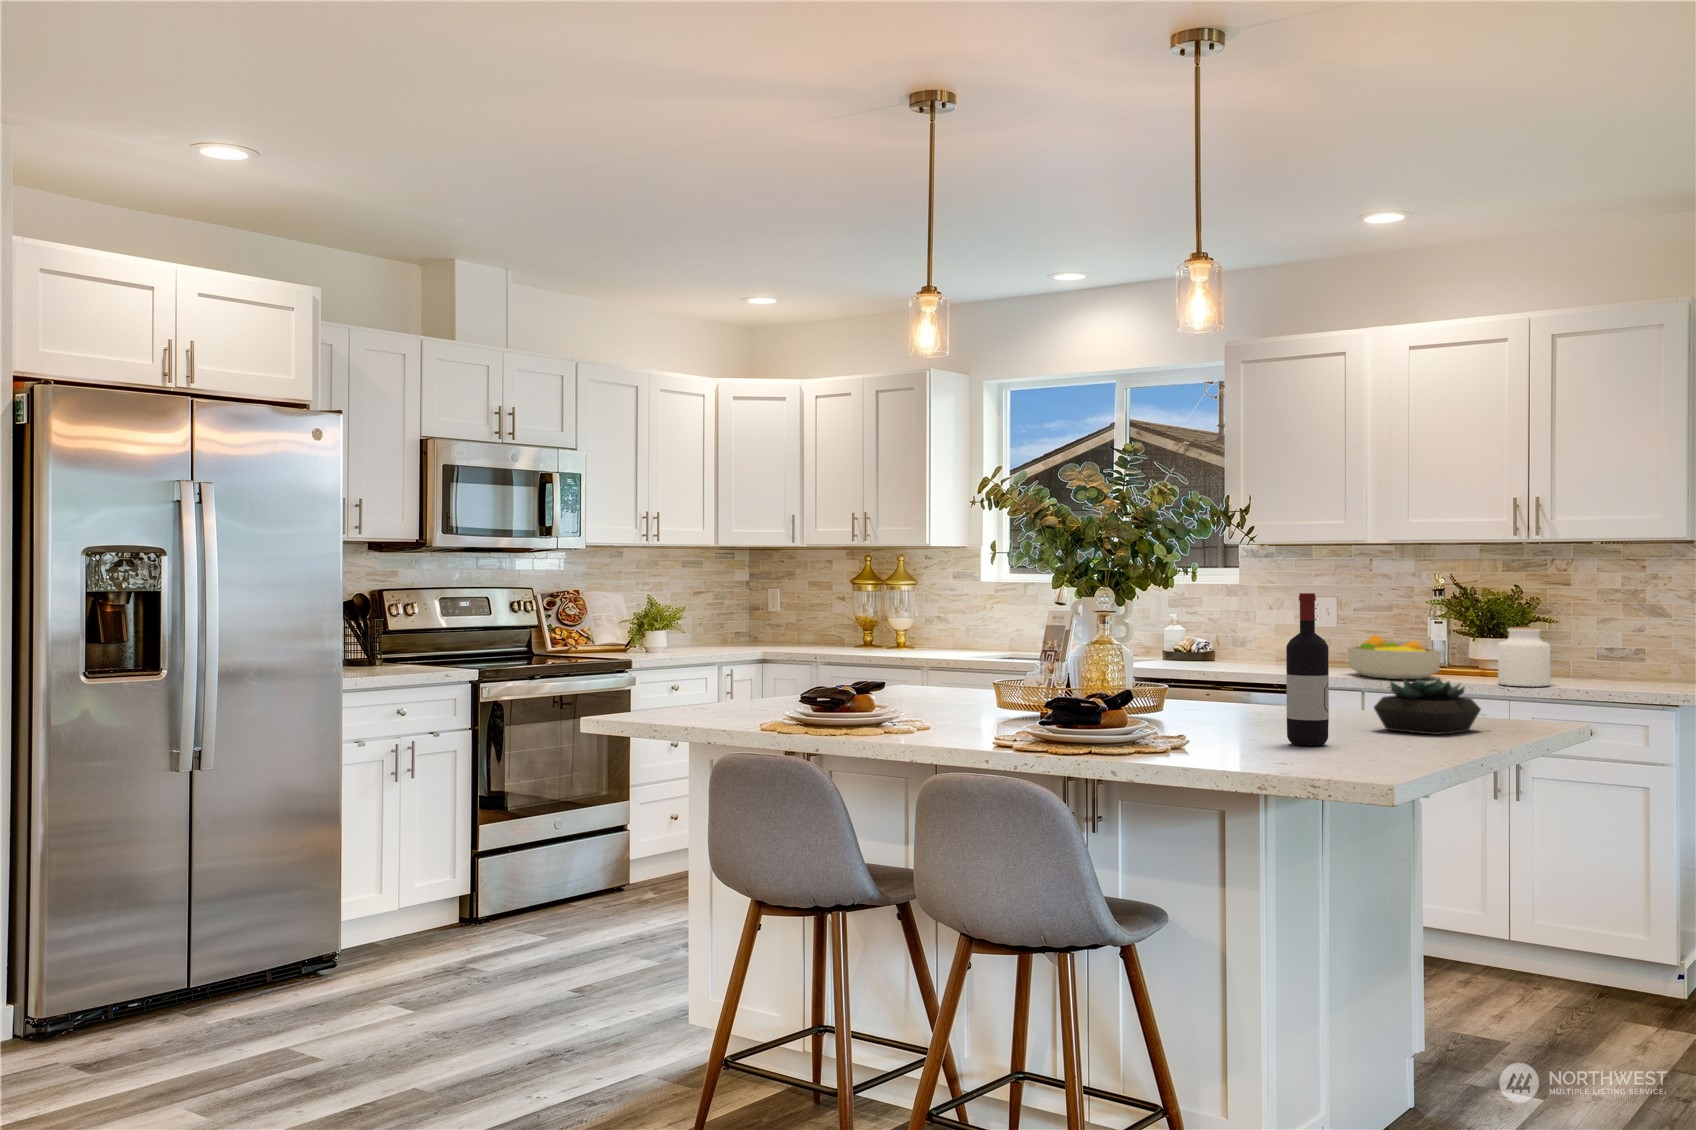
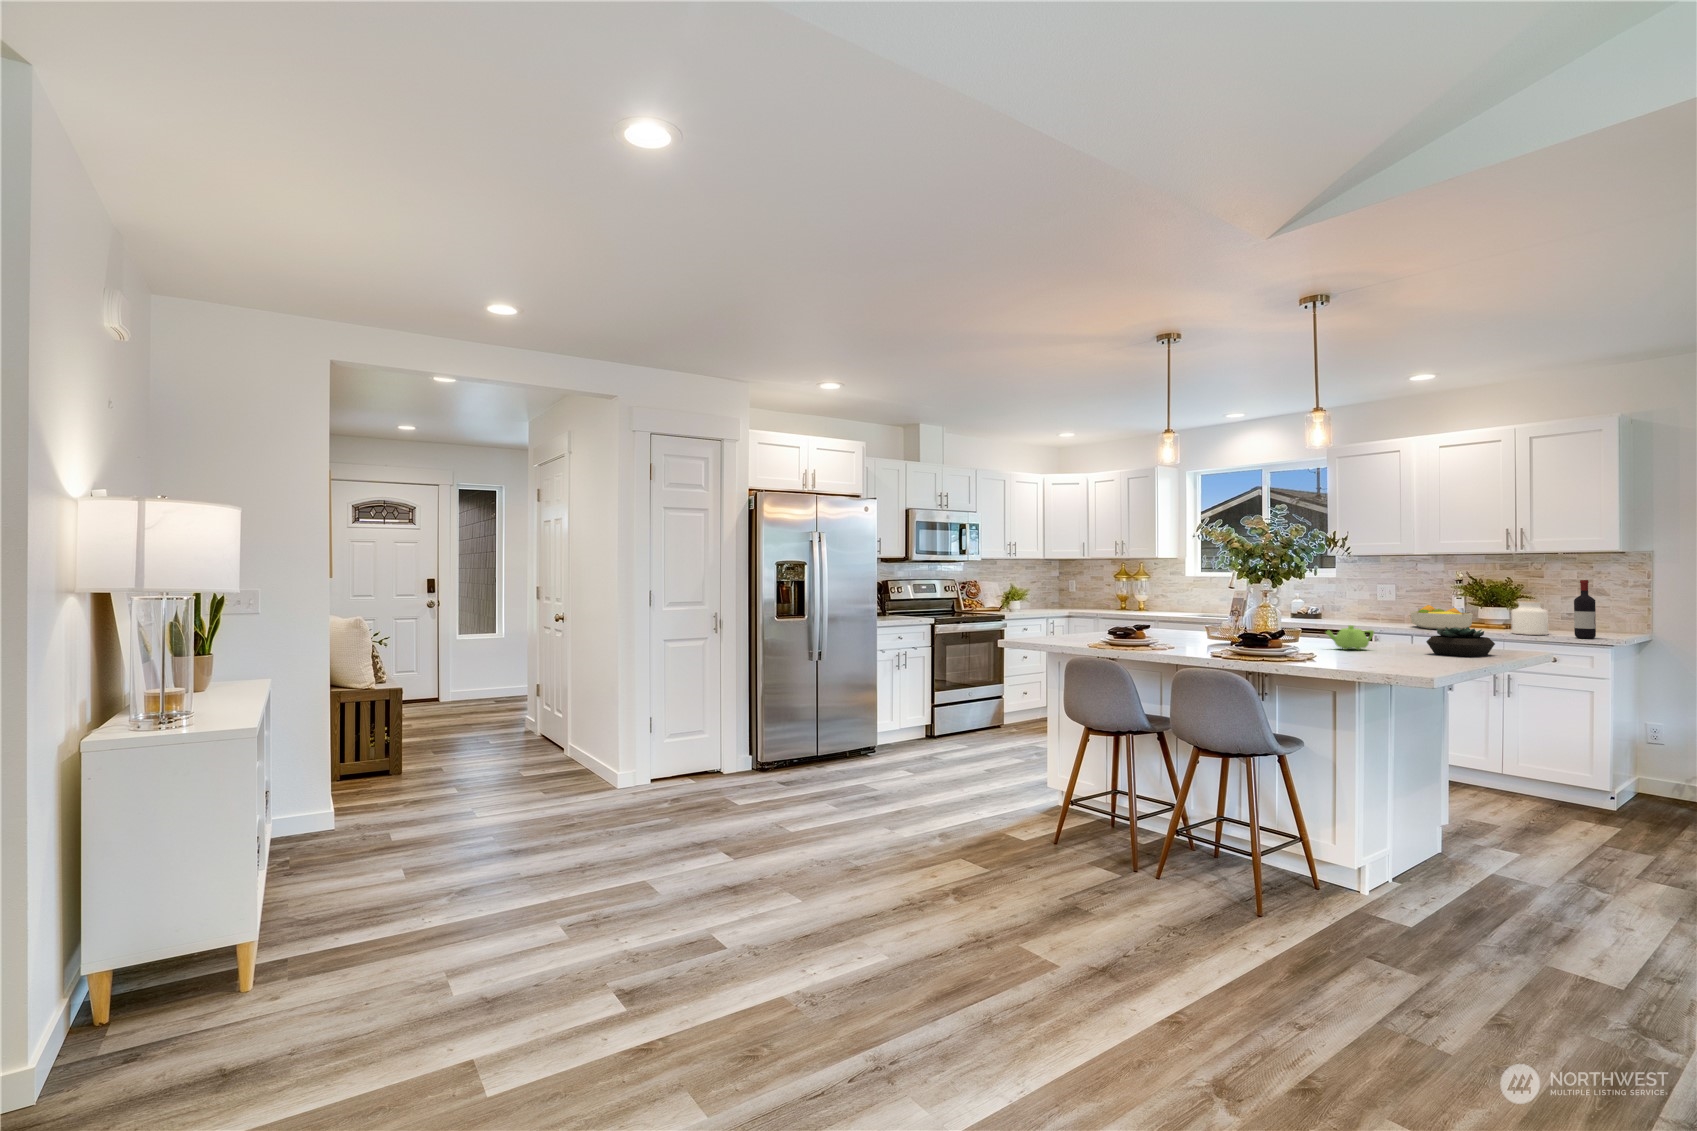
wine bottle: present [1286,593,1329,746] -> present [1574,580,1596,639]
teapot: none [1207,678,1289,726] -> present [1326,625,1374,650]

